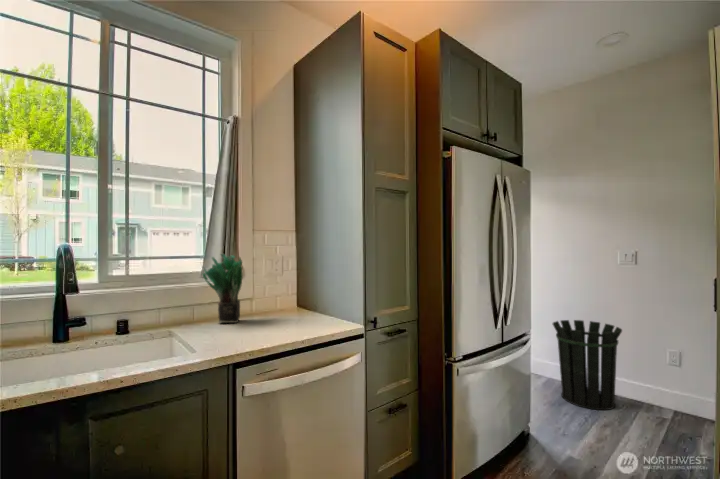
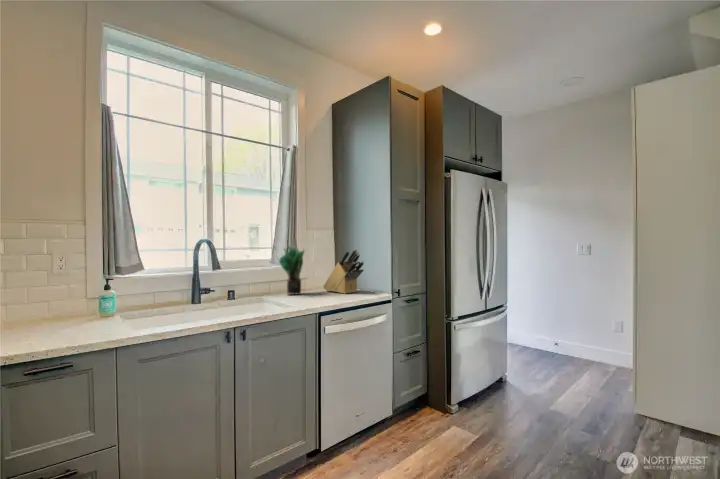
knife block: none [273,259,324,323] -> present [323,249,364,294]
waste bin: present [553,320,622,410] -> none [526,298,578,365]

